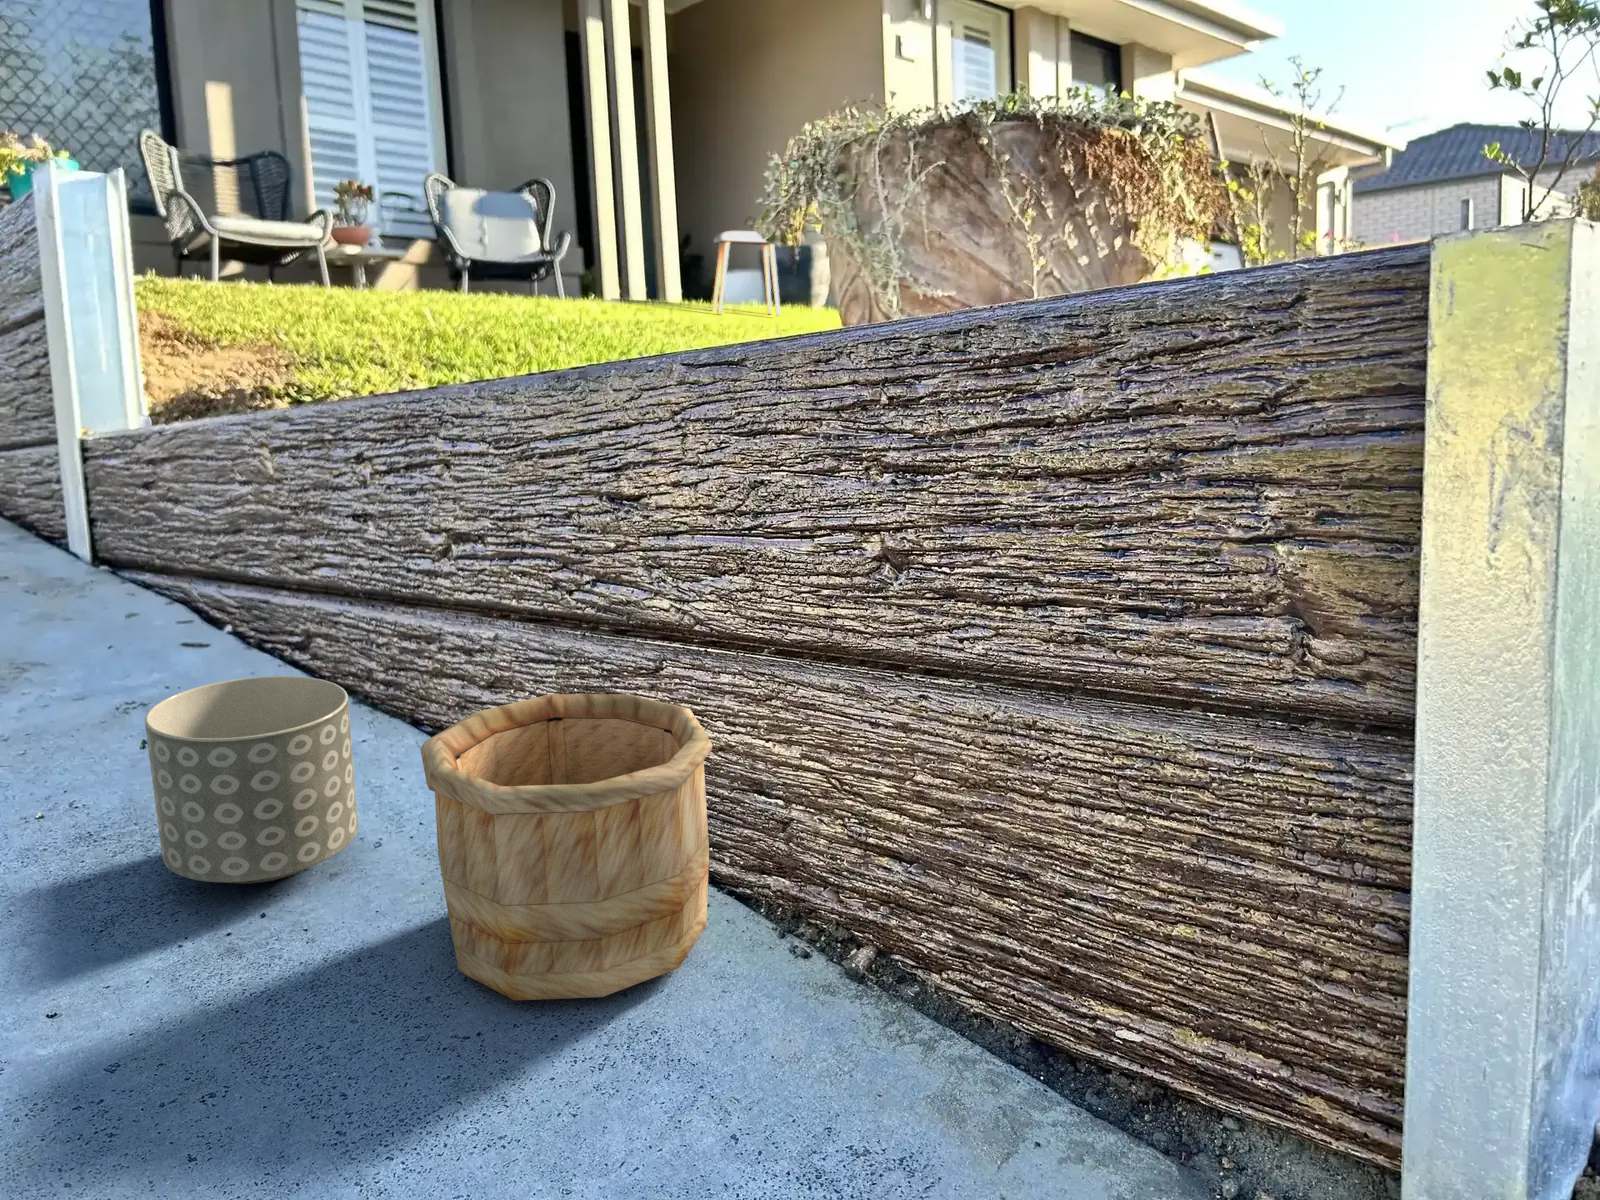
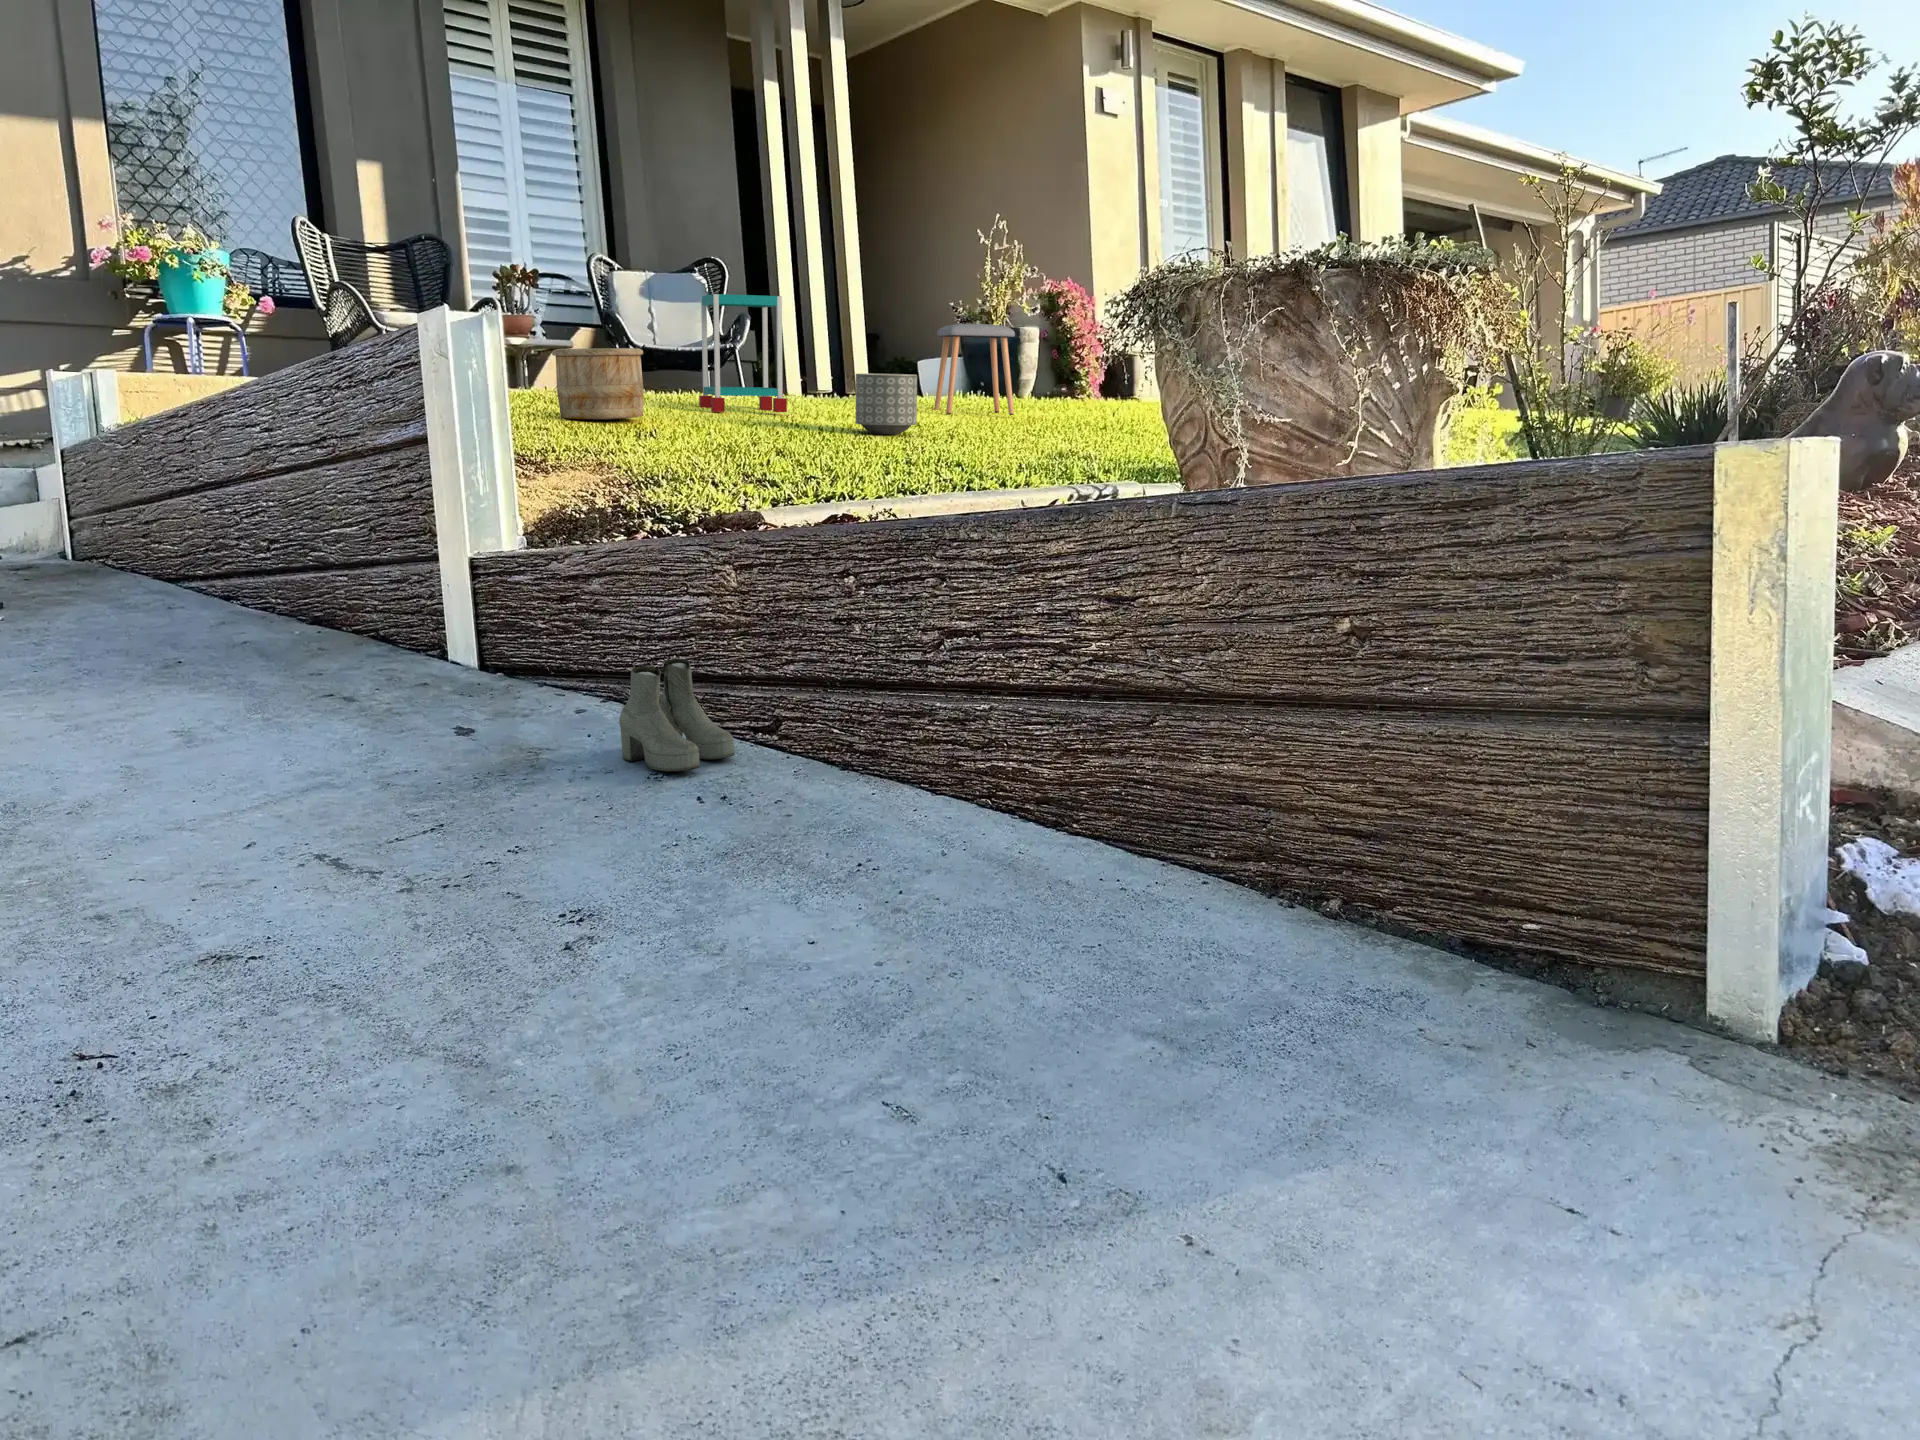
side table: none [476,195,553,308] -> present [699,294,787,412]
boots: none [131,557,268,693] -> present [619,659,735,772]
planter: present [145,676,358,884] -> present [856,373,917,434]
wooden bucket: present [420,694,713,1000] -> present [552,348,643,419]

